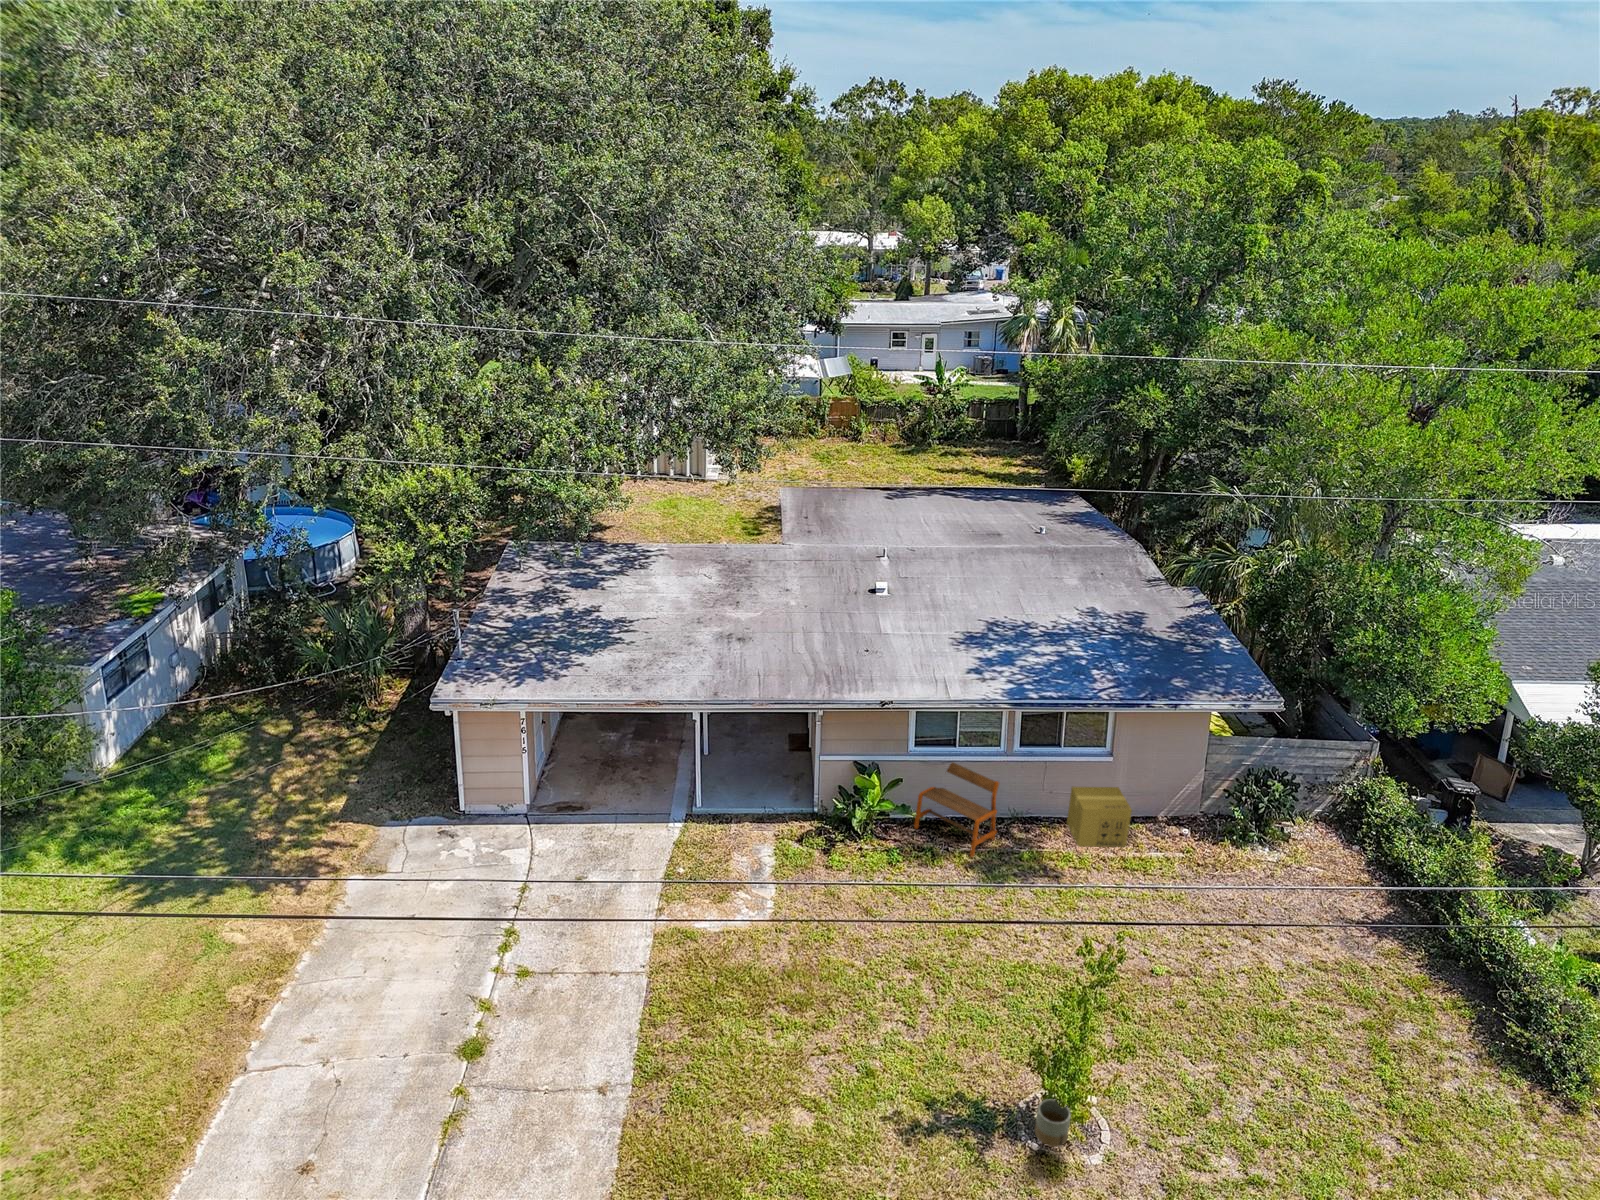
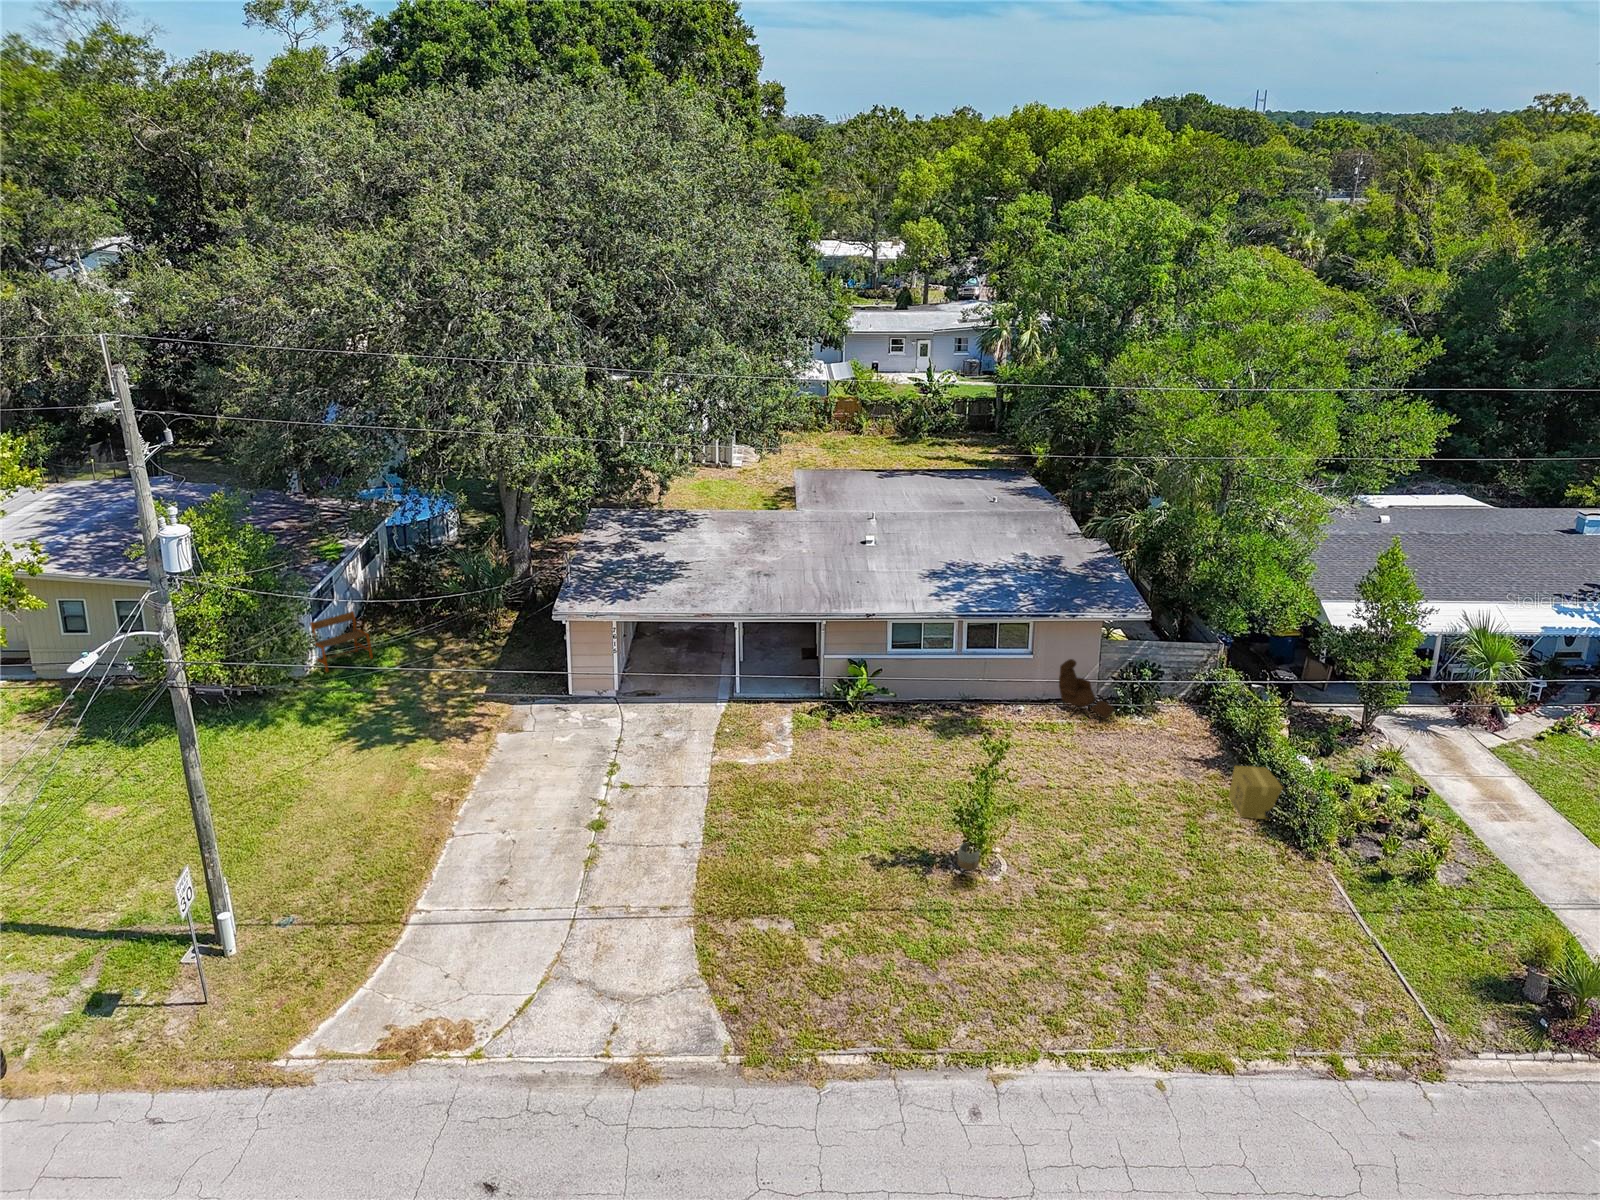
lounge chair: none [1149,761,1227,855] -> present [1059,659,1114,721]
bench: present [914,762,999,857] -> present [310,611,373,672]
cardboard box: present [1067,787,1132,847] -> present [1229,766,1283,819]

